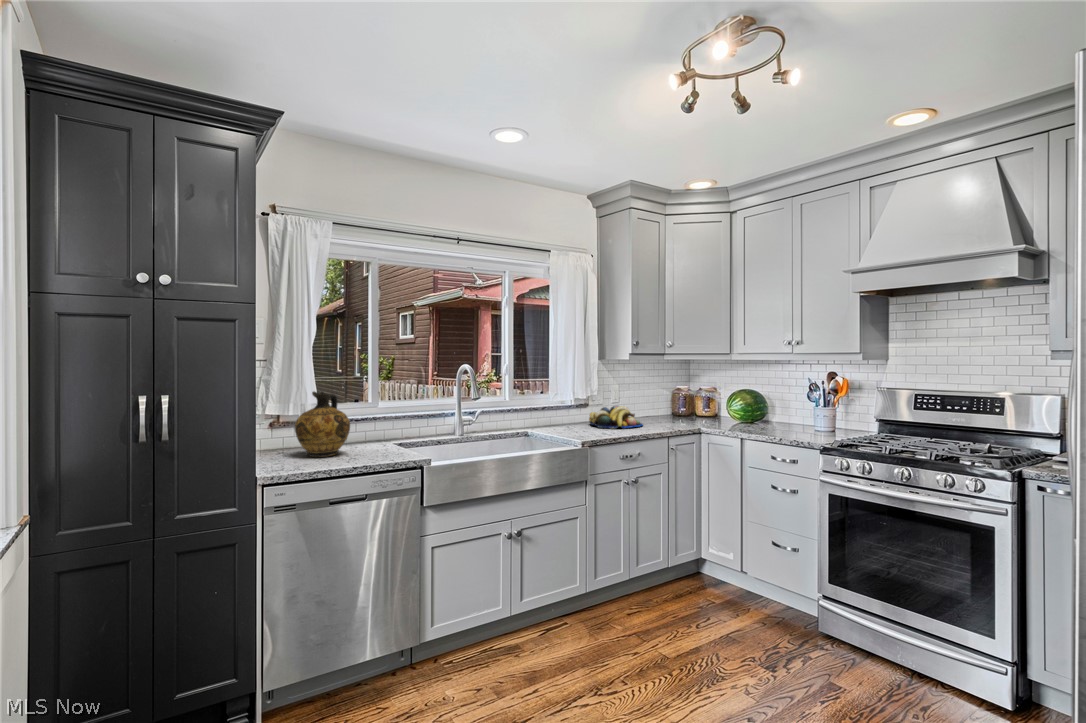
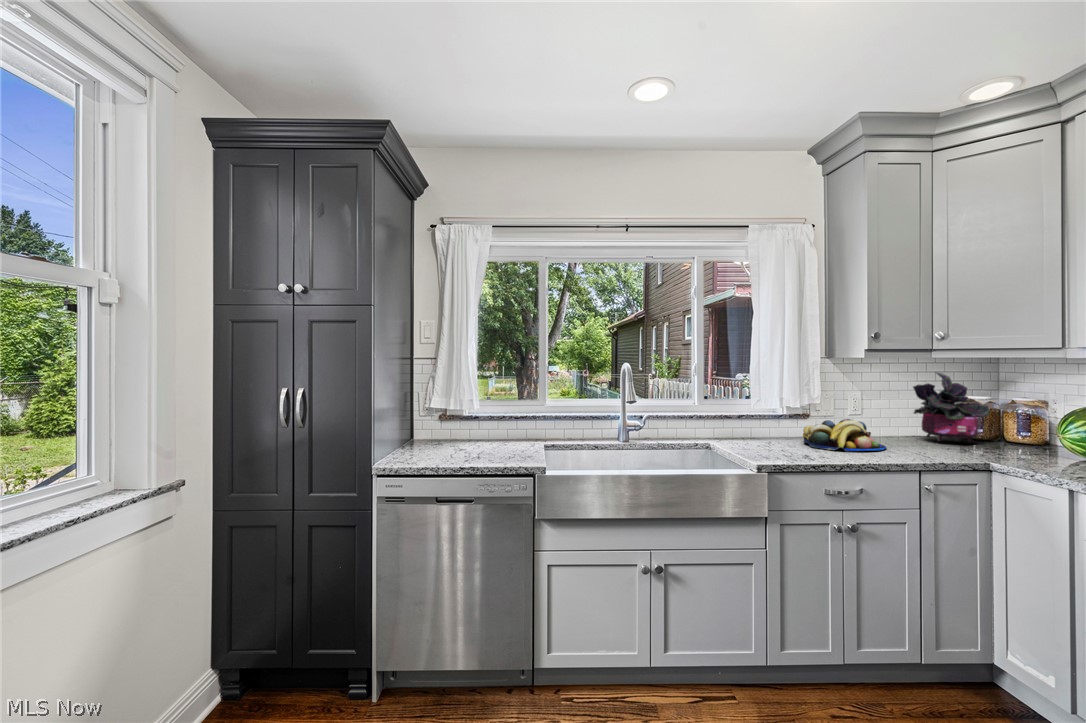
potted plant: none [651,370,692,418] -> present [913,373,990,443]
ceramic jug: present [295,392,350,457] -> none [439,388,490,452]

